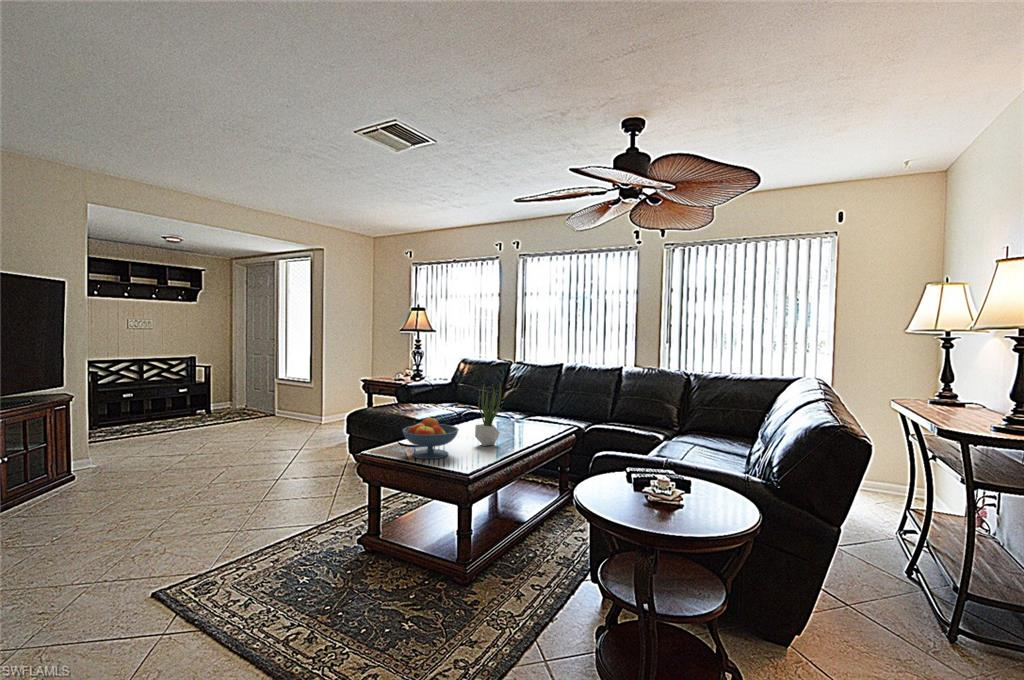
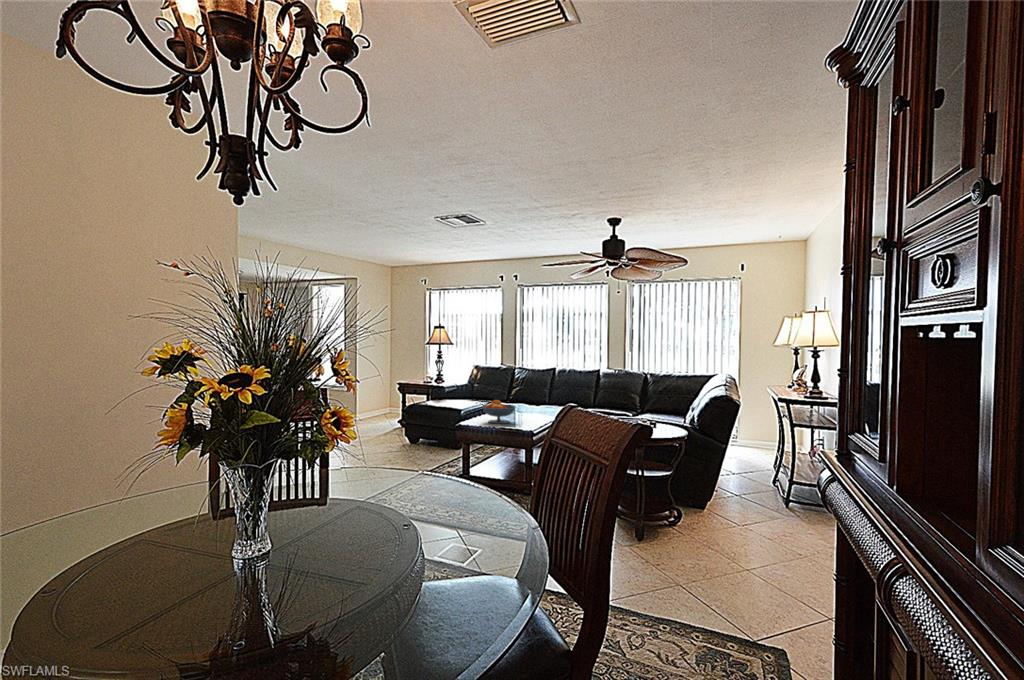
potted plant: present [475,383,501,446] -> none [520,377,538,418]

